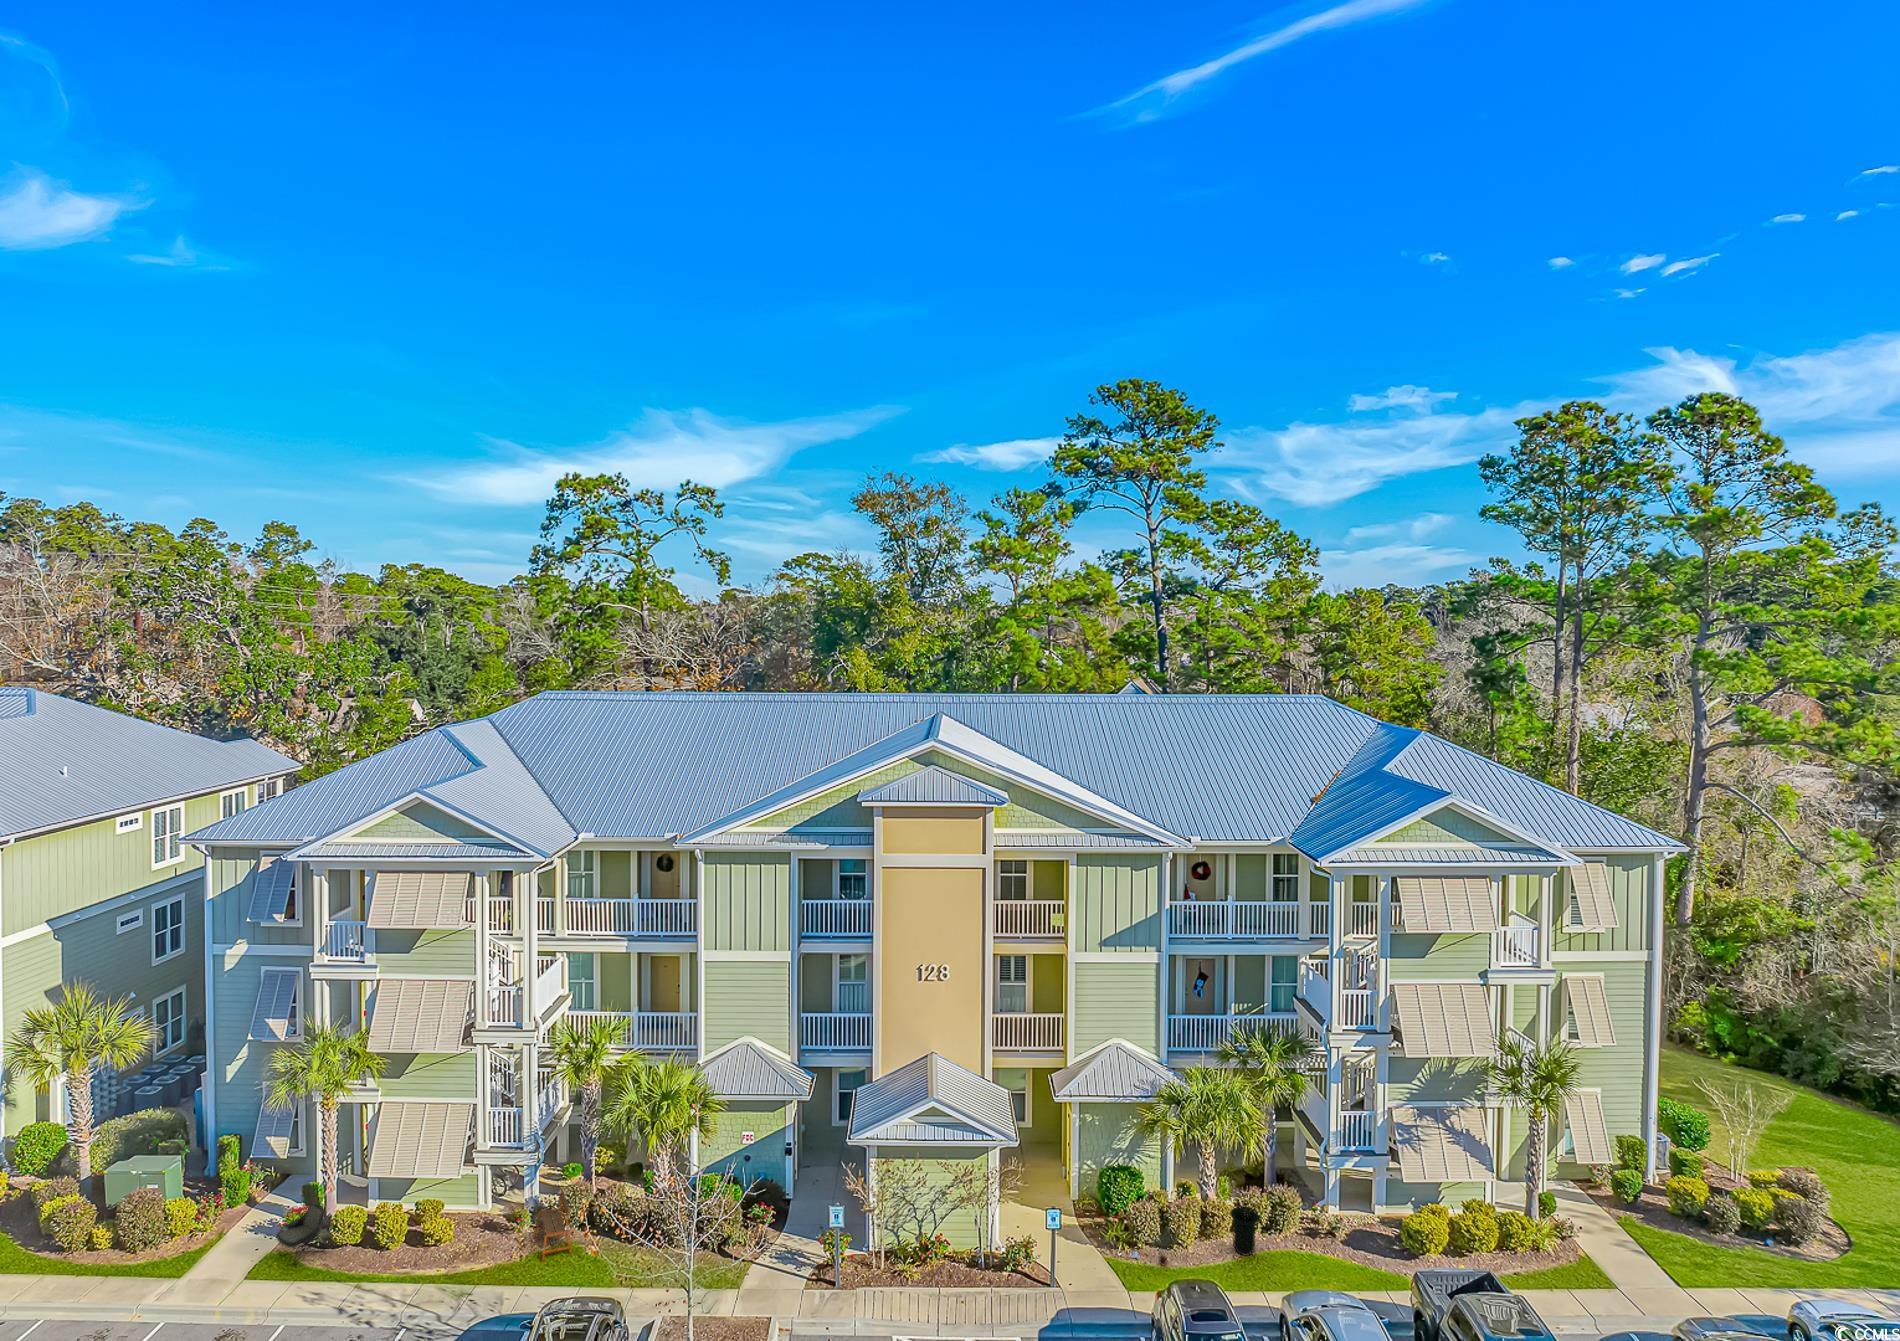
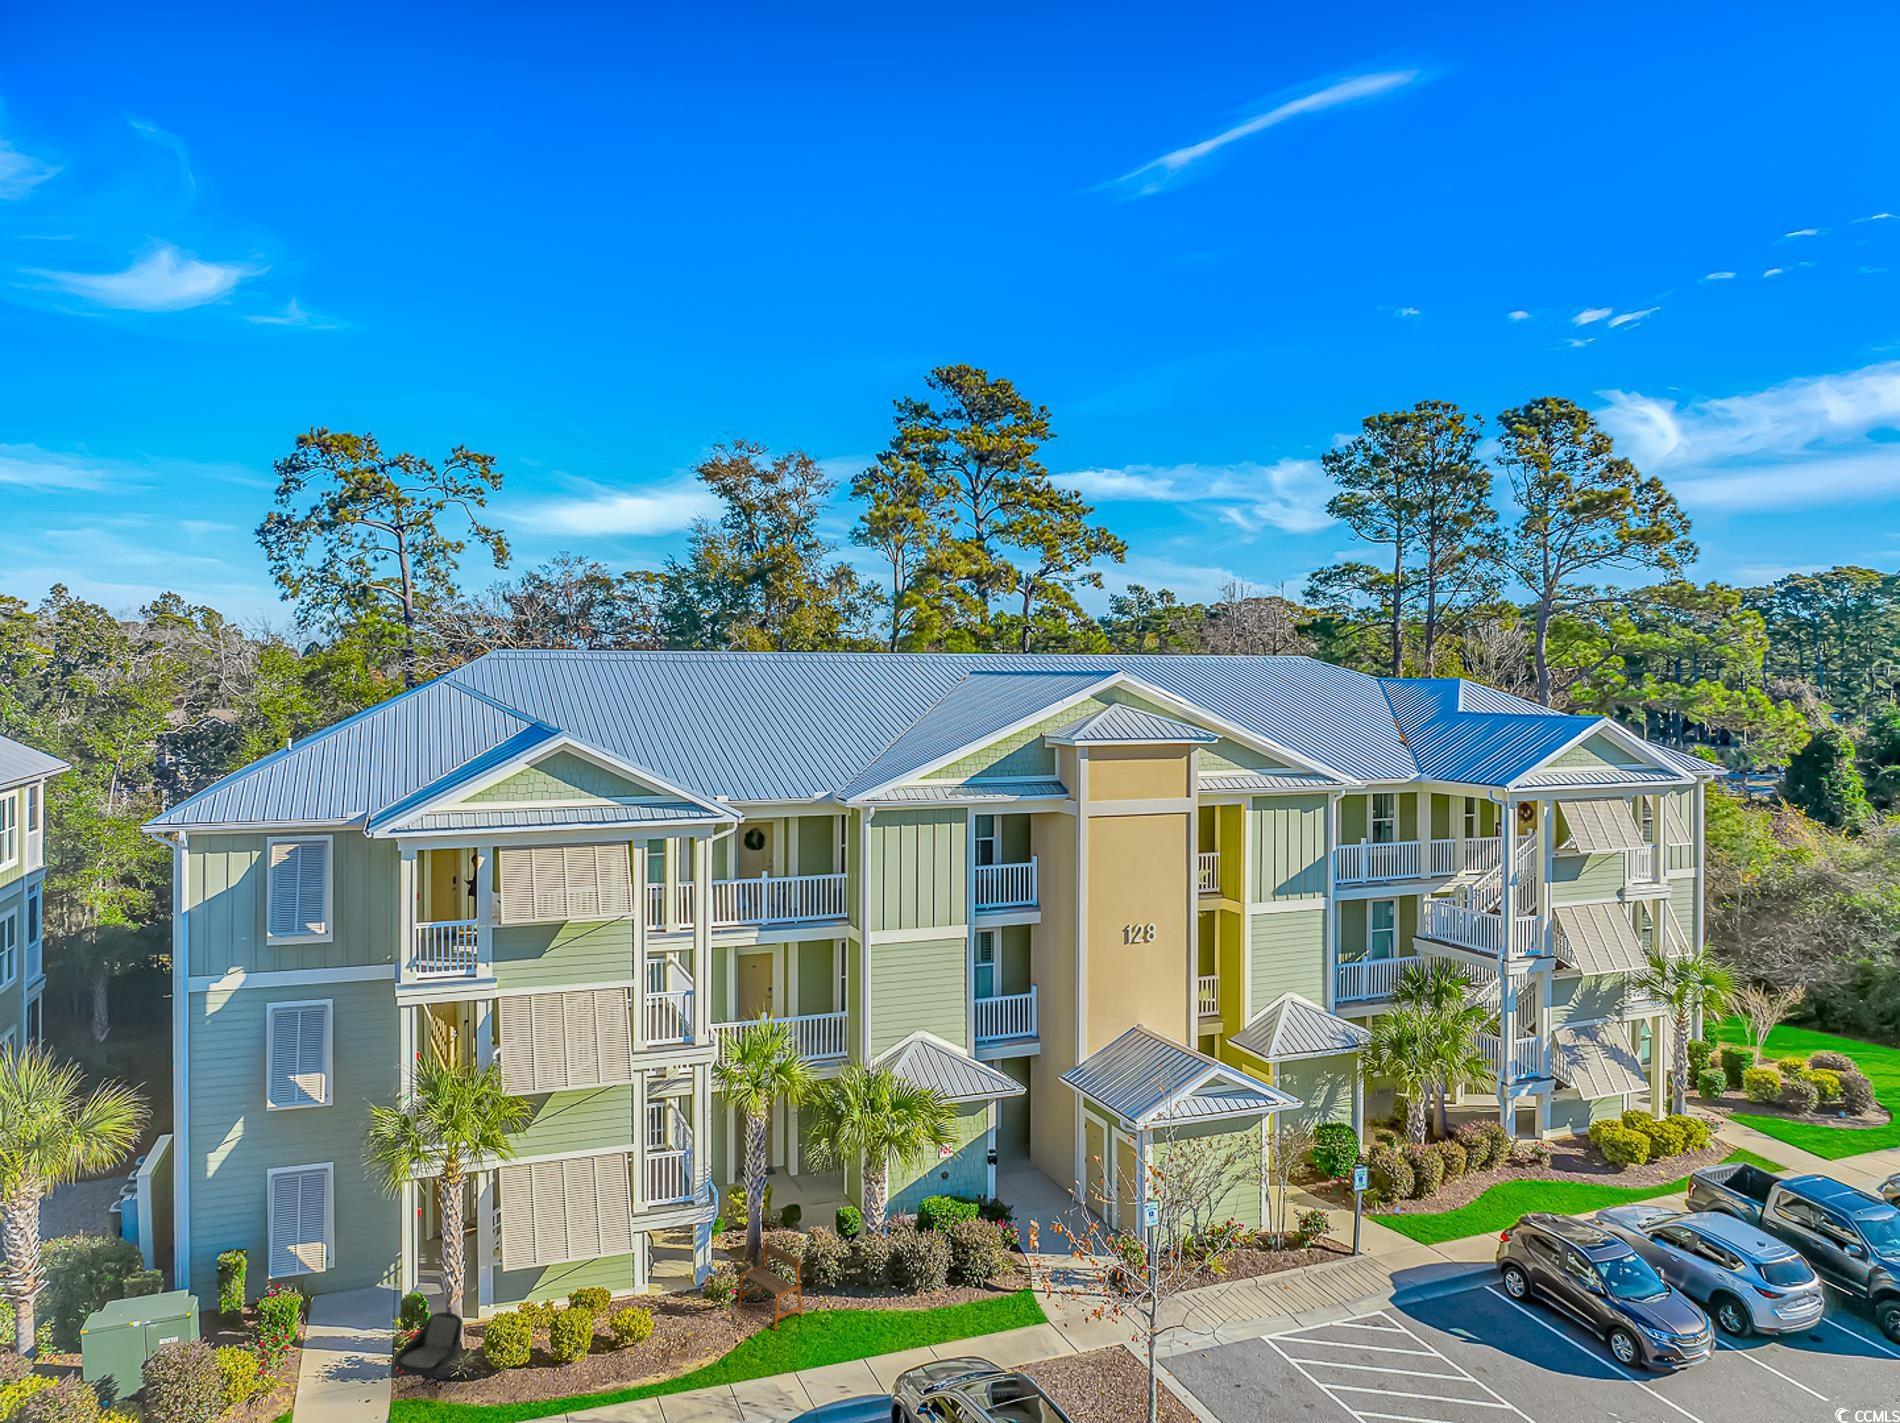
trash can: present [1230,1207,1261,1256] -> none [1462,1144,1497,1192]
potted tree: present [1149,1227,1179,1265] -> none [1409,1169,1438,1213]

